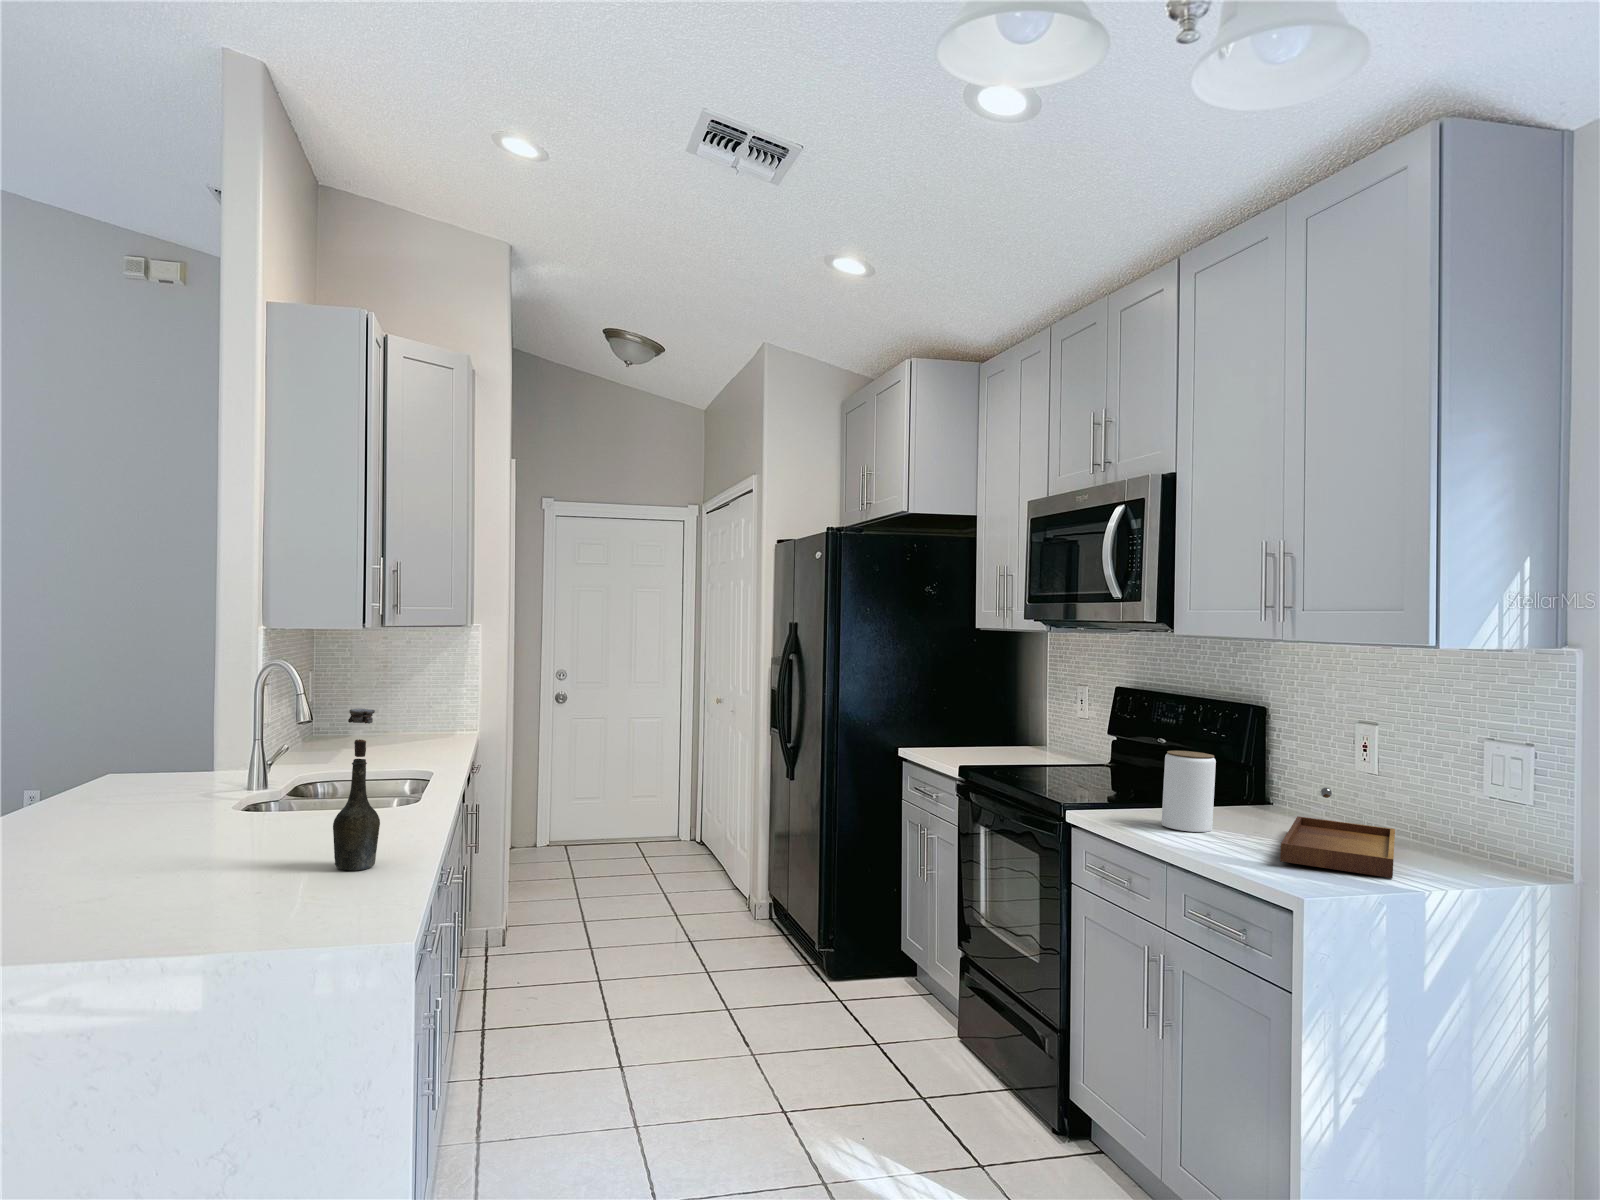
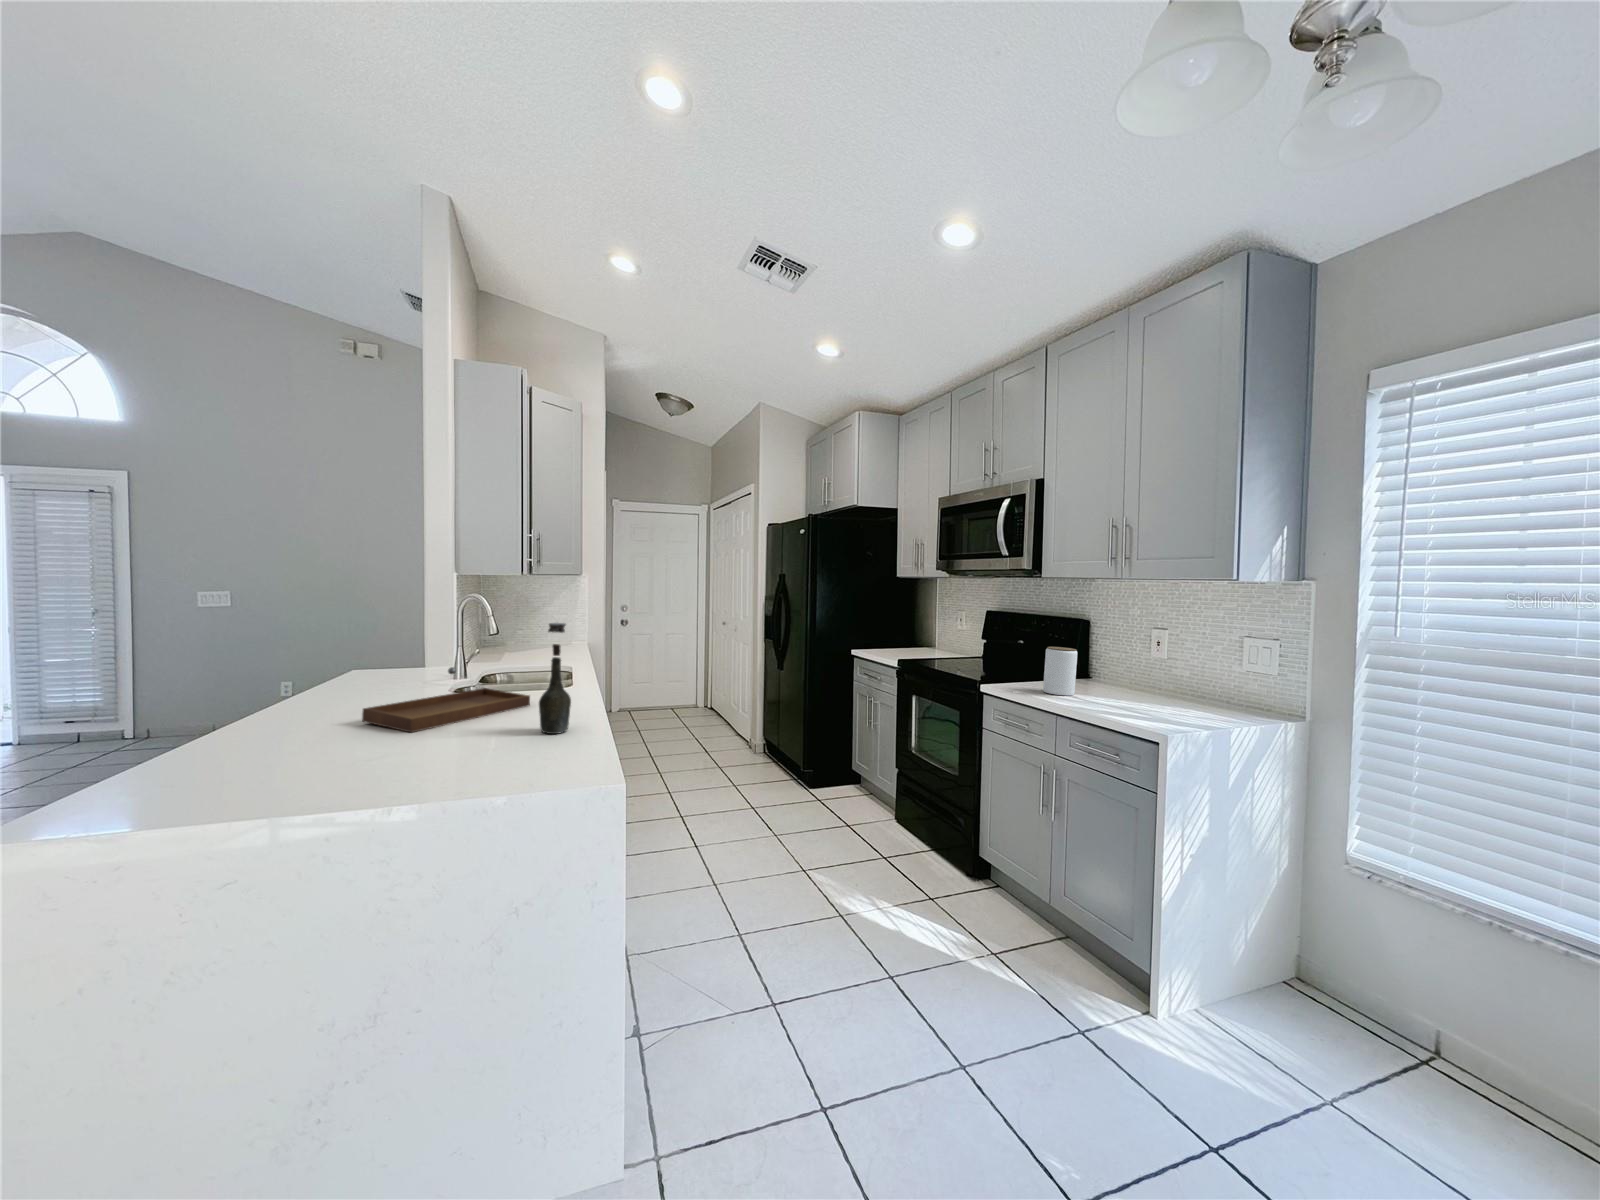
tray: present [1280,788,1395,878] -> present [362,667,530,732]

